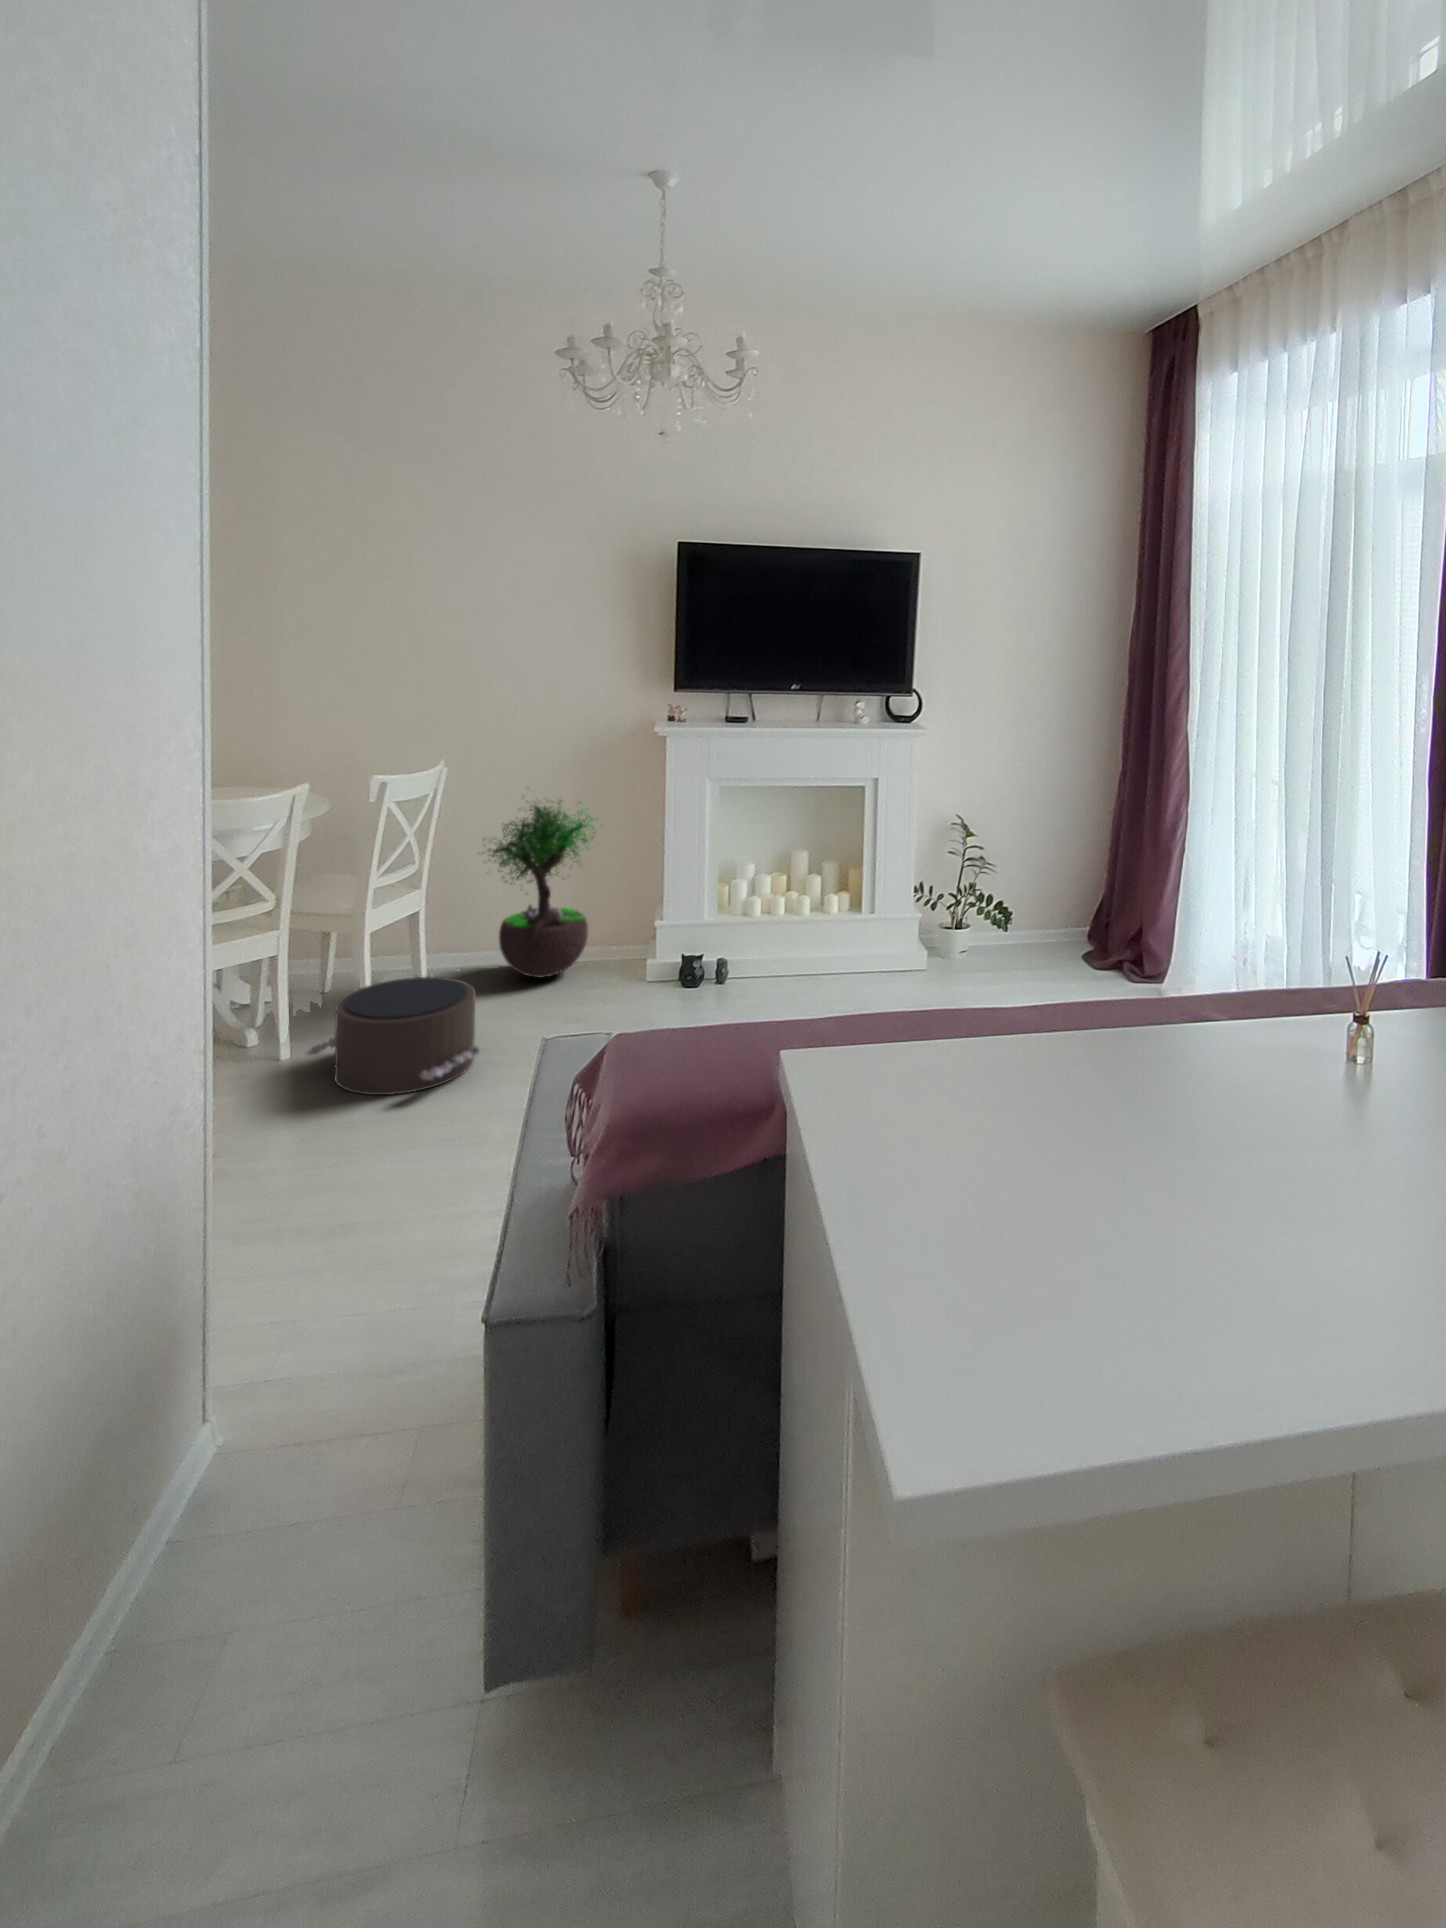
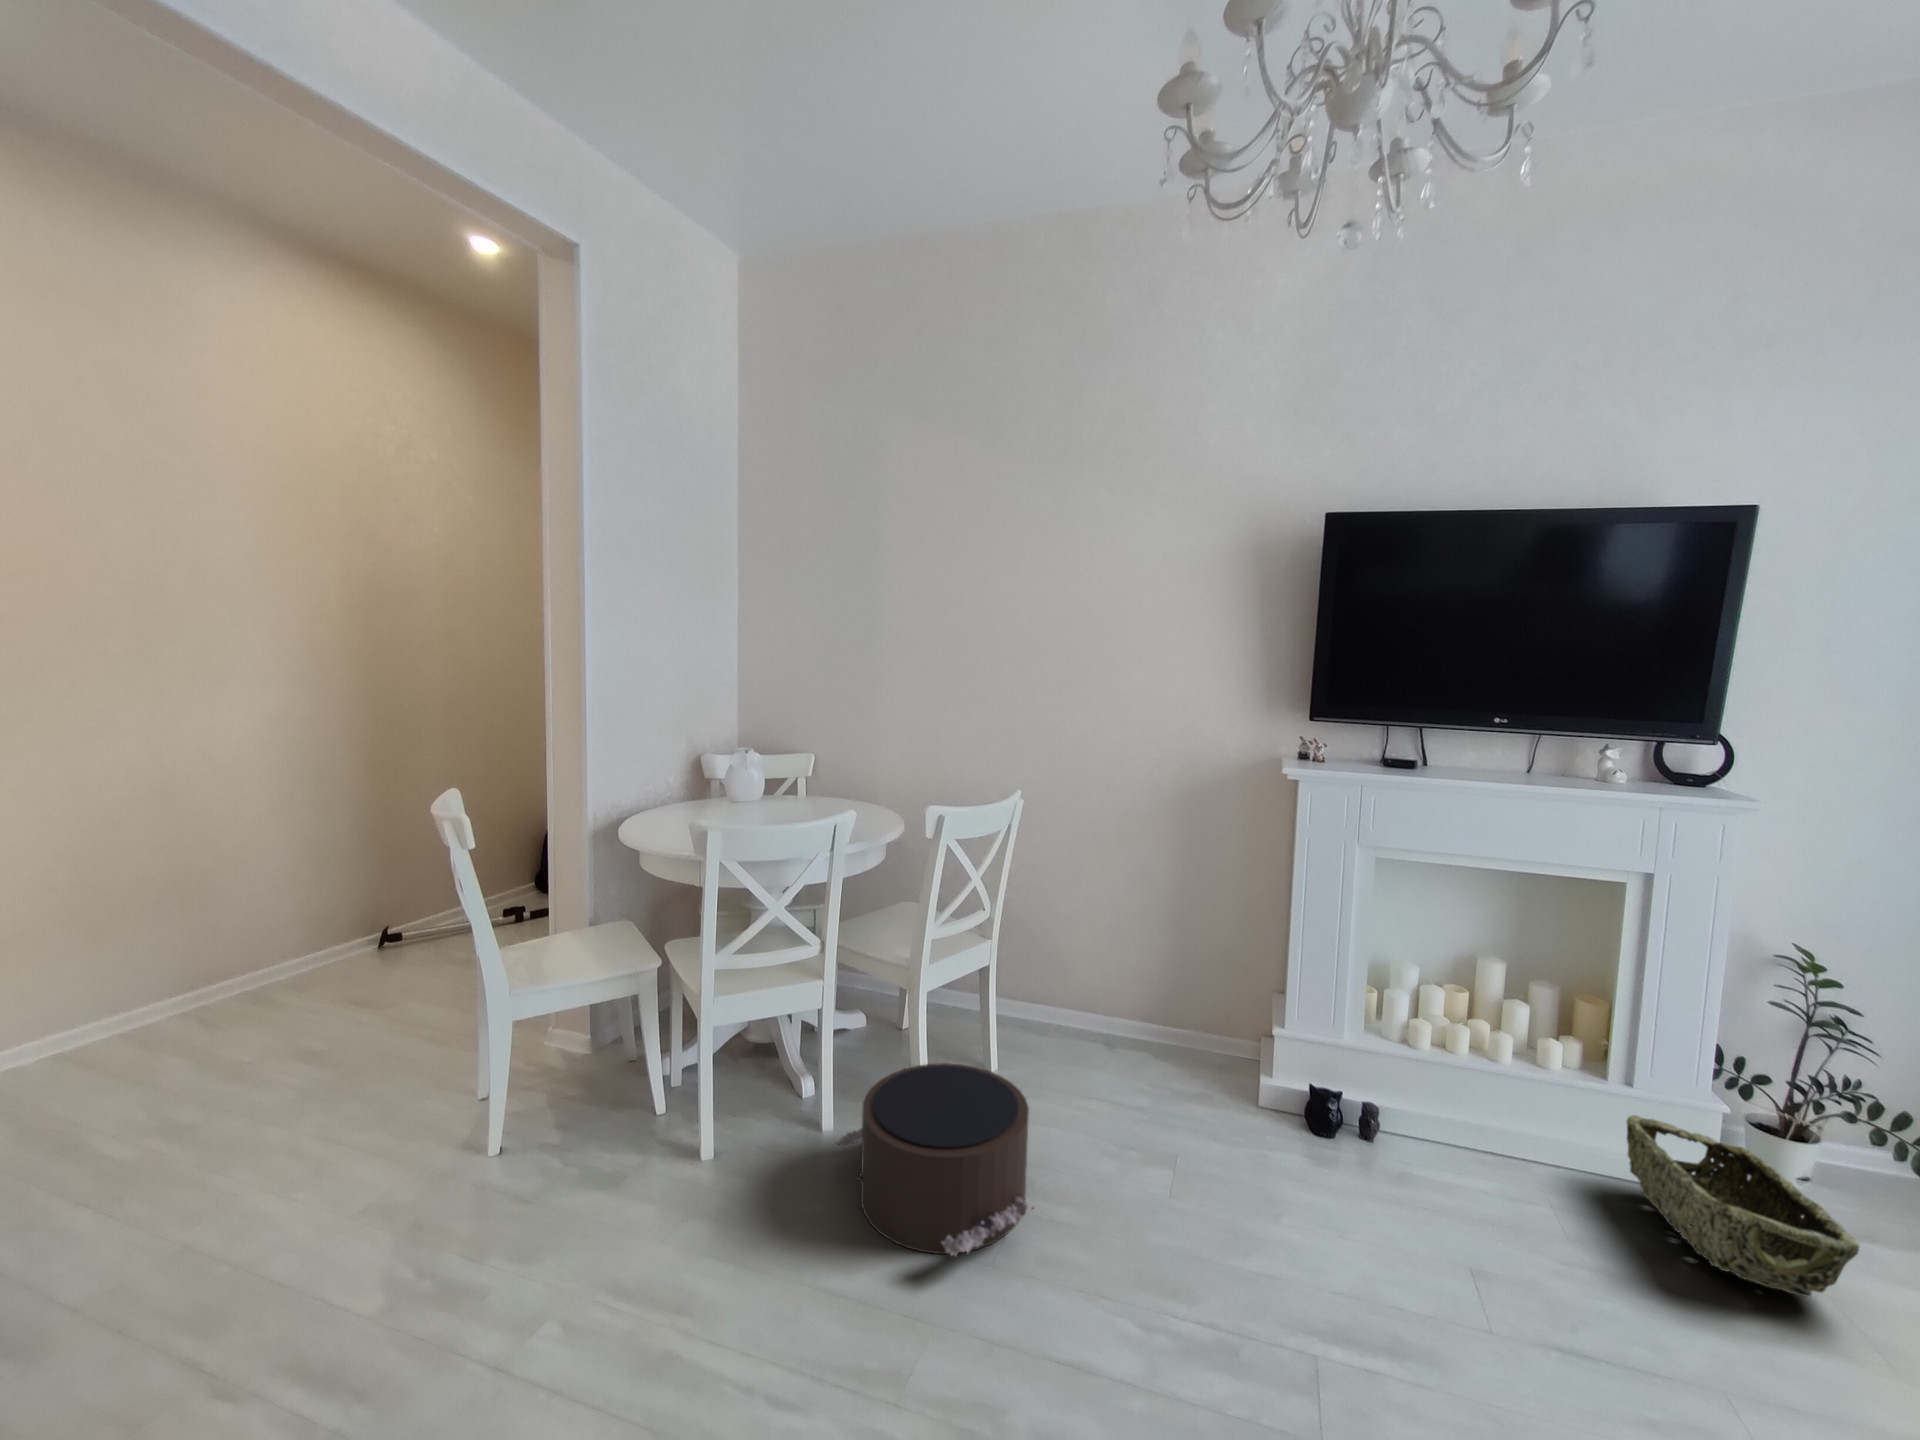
potted tree: present [482,795,602,978] -> none [1055,830,1207,1068]
woven basket: none [863,927,949,994] -> present [1627,1115,1859,1297]

